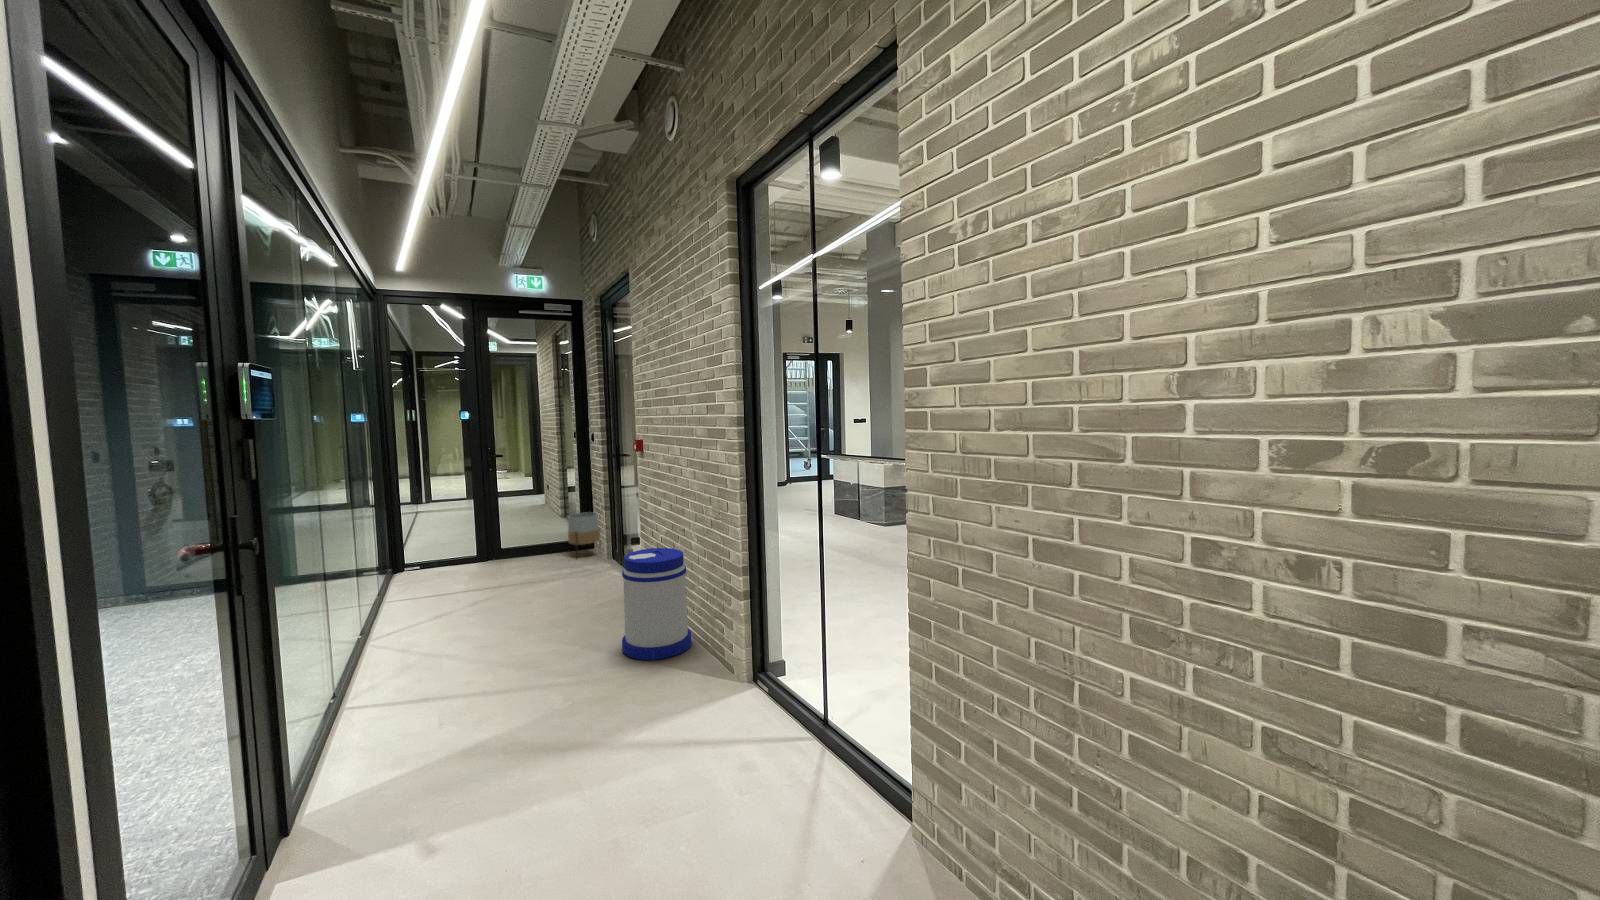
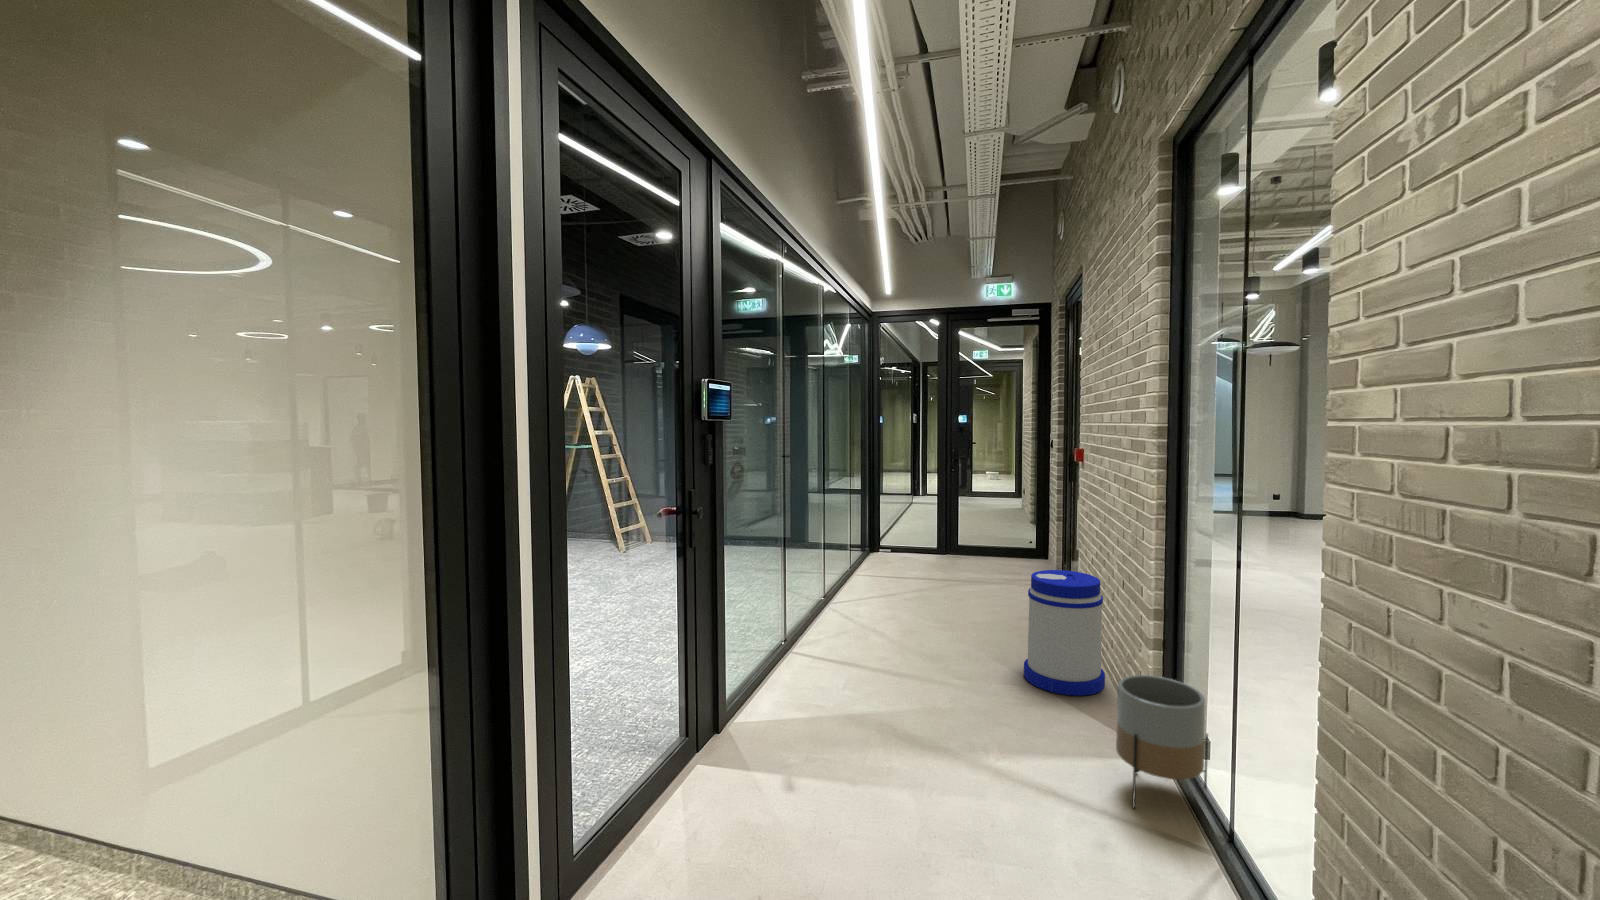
planter: present [567,512,600,553] -> present [1116,675,1208,808]

